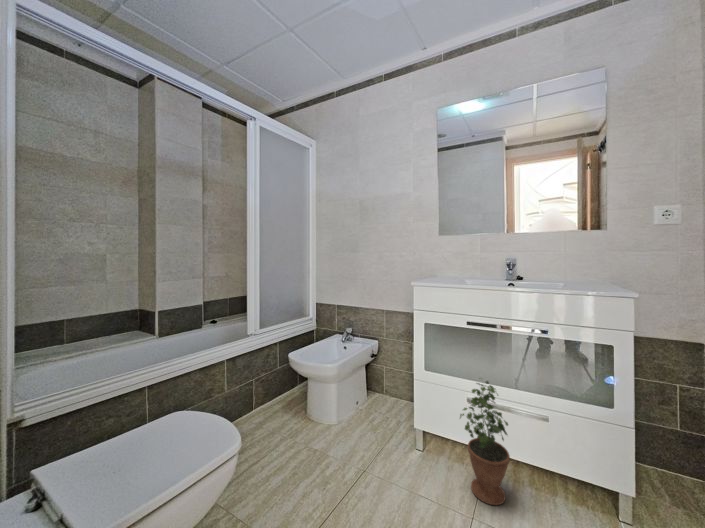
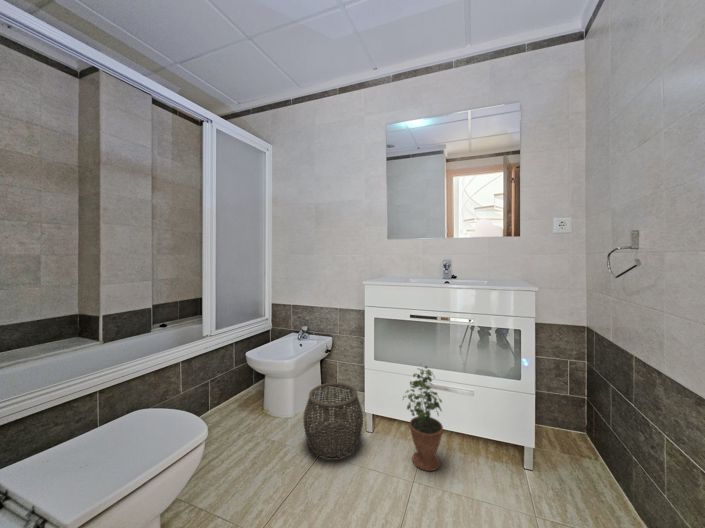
woven basket: none [347,391,413,476] -> present [303,383,363,458]

